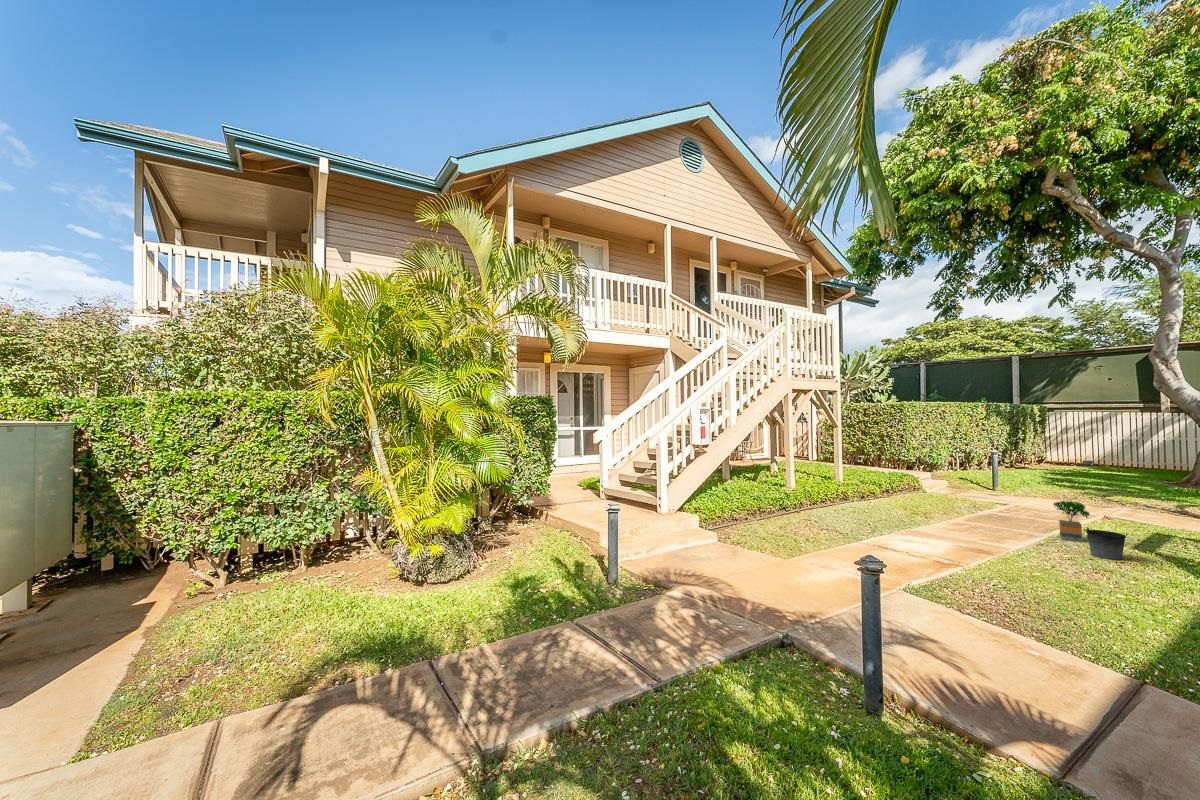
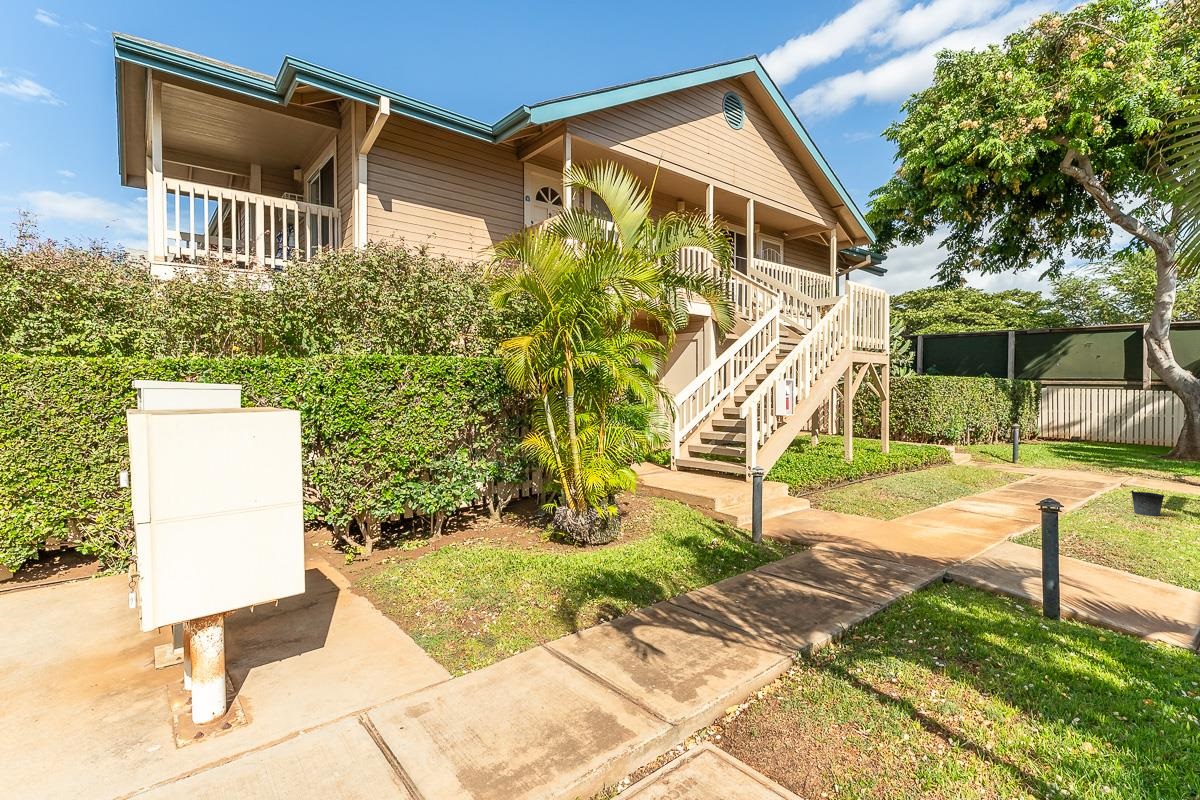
potted tree: present [1054,501,1090,542] -> none [1096,468,1129,504]

